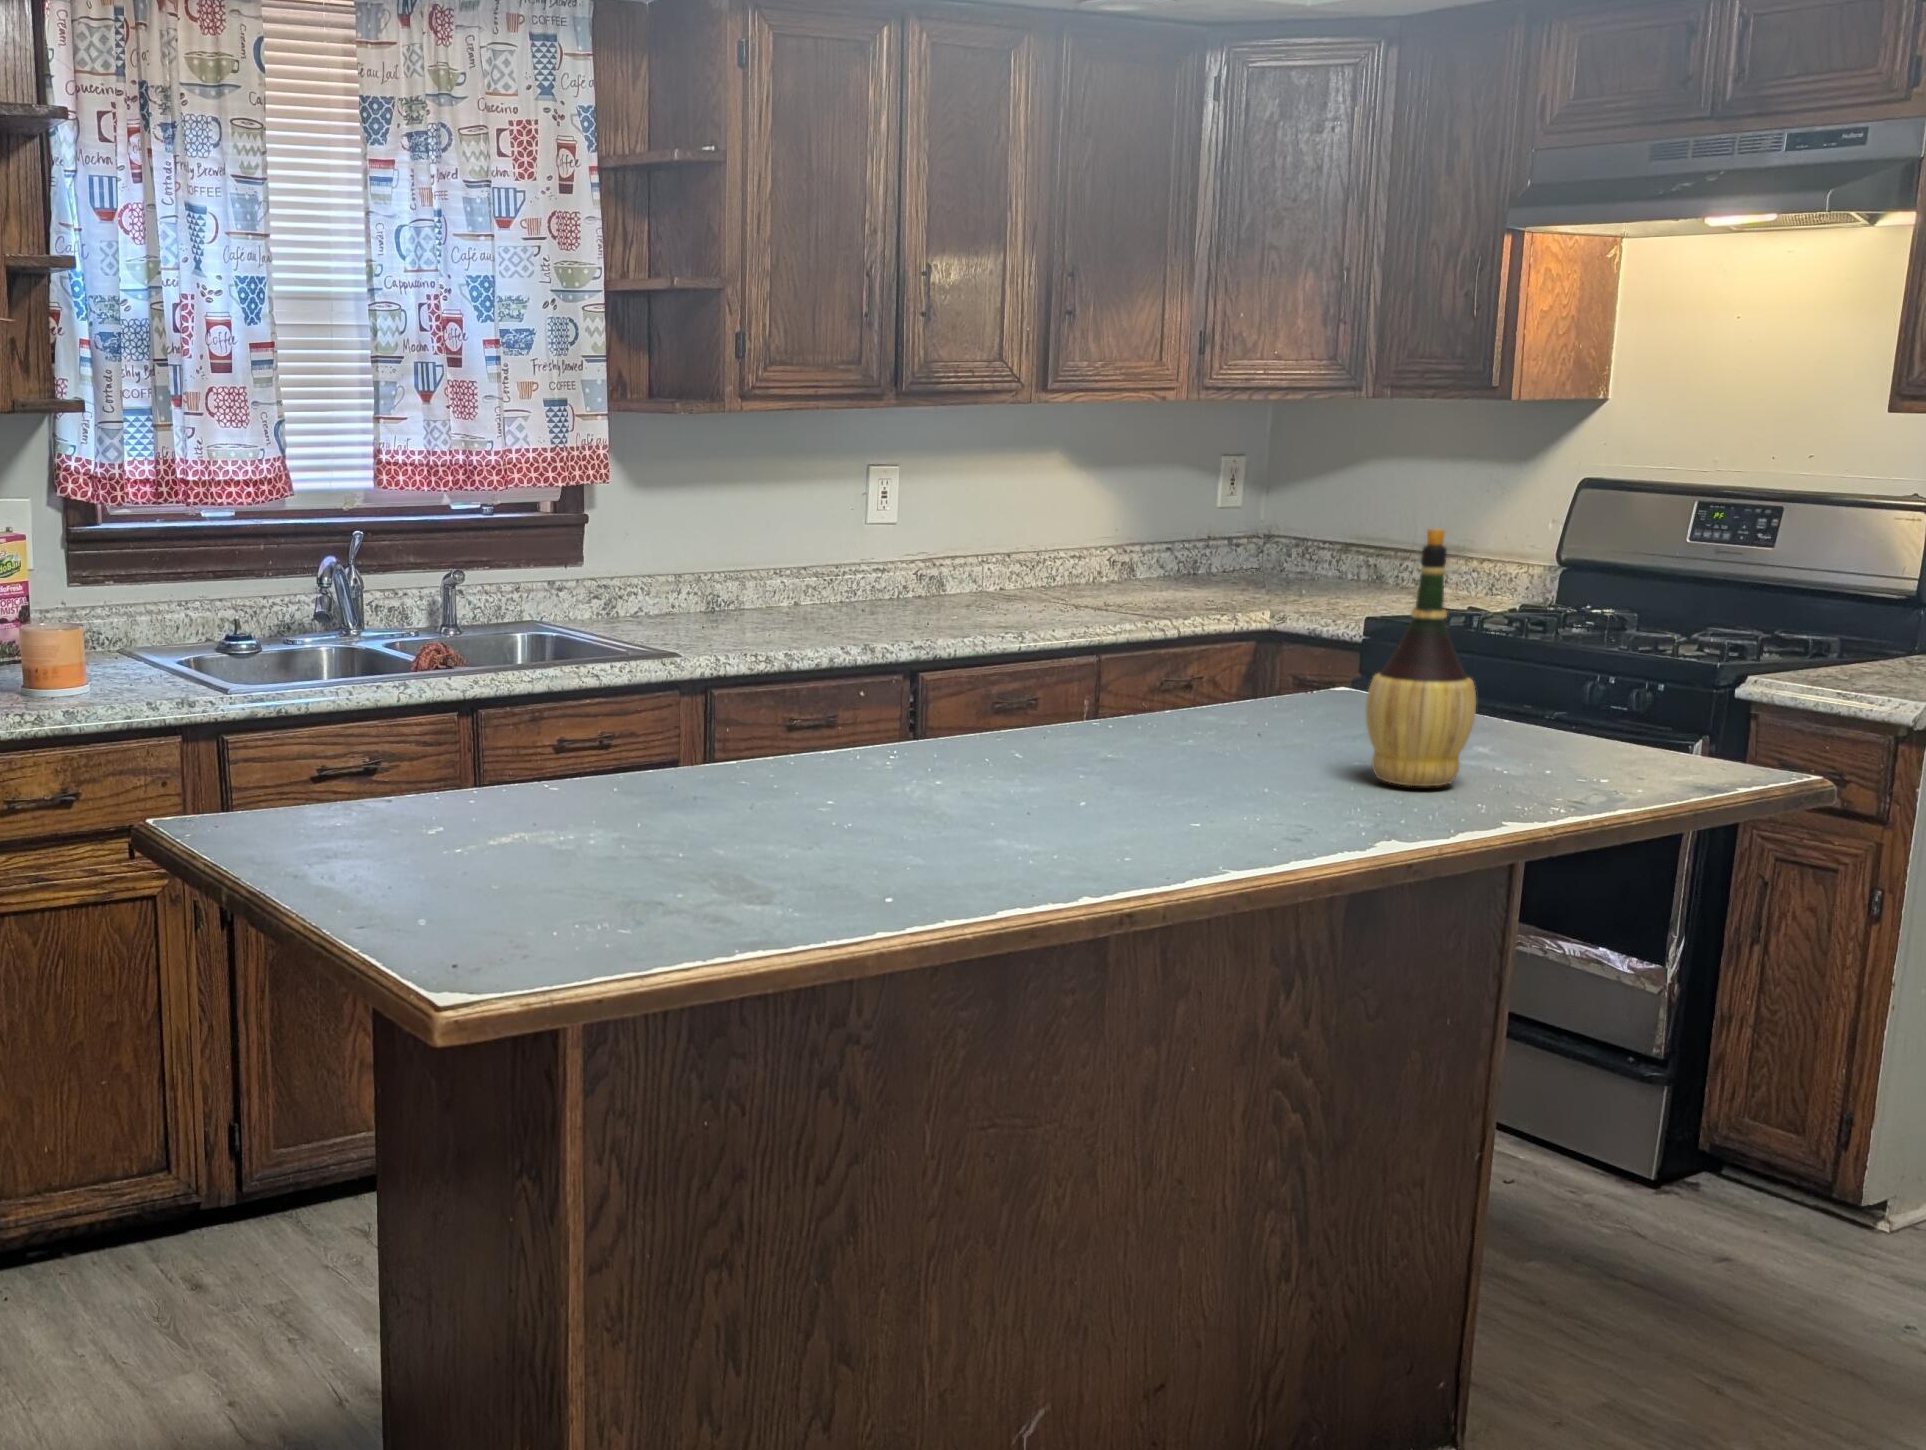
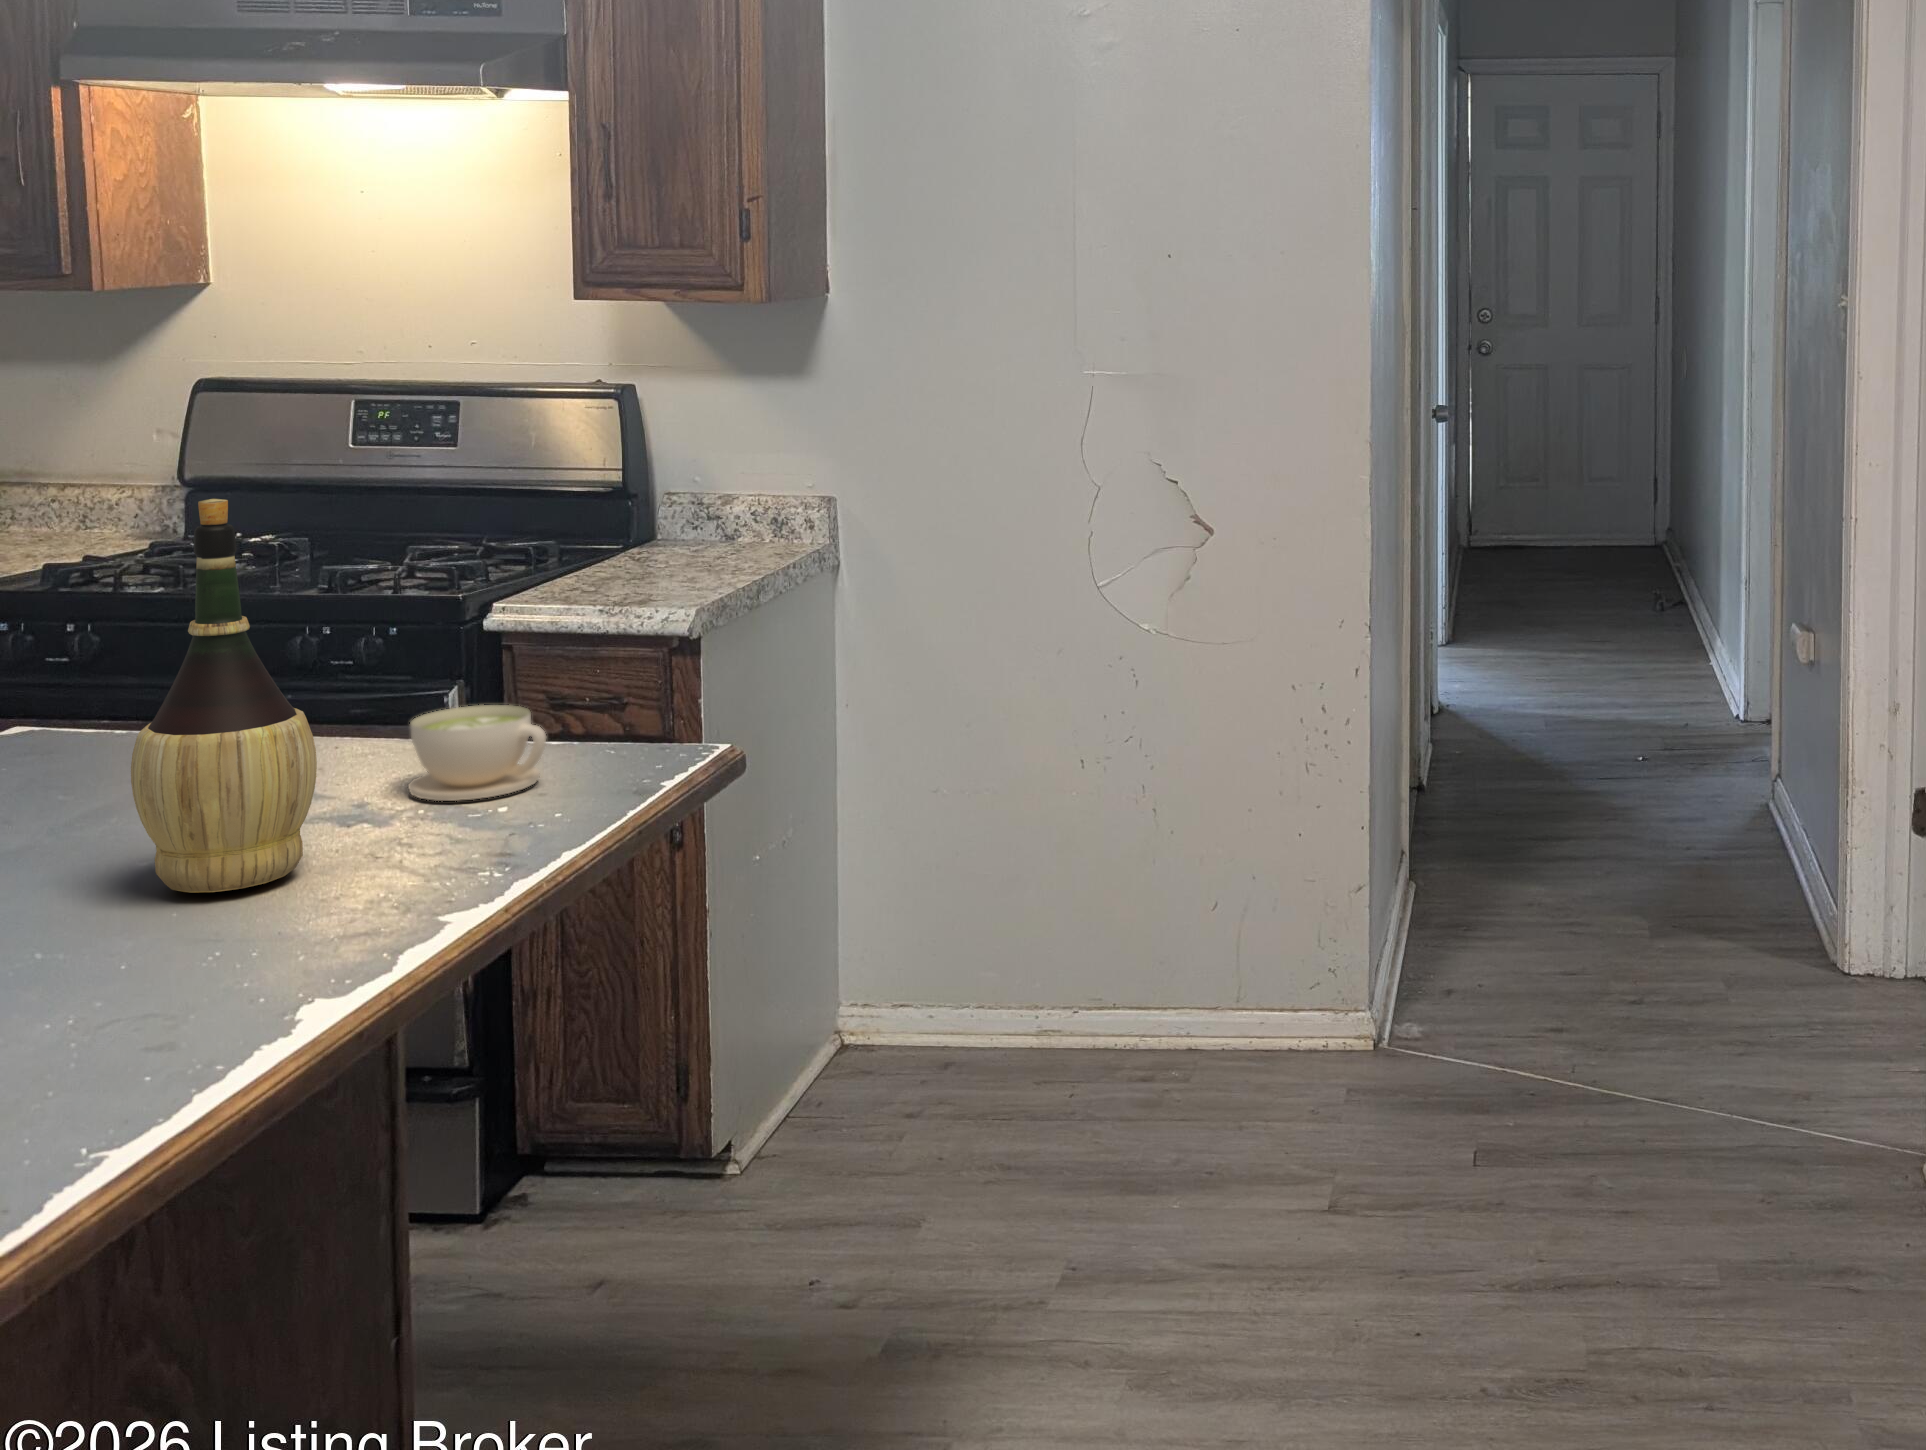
coffee cup: none [1555,710,1657,776] -> present [408,705,547,801]

